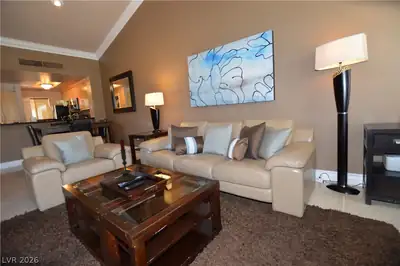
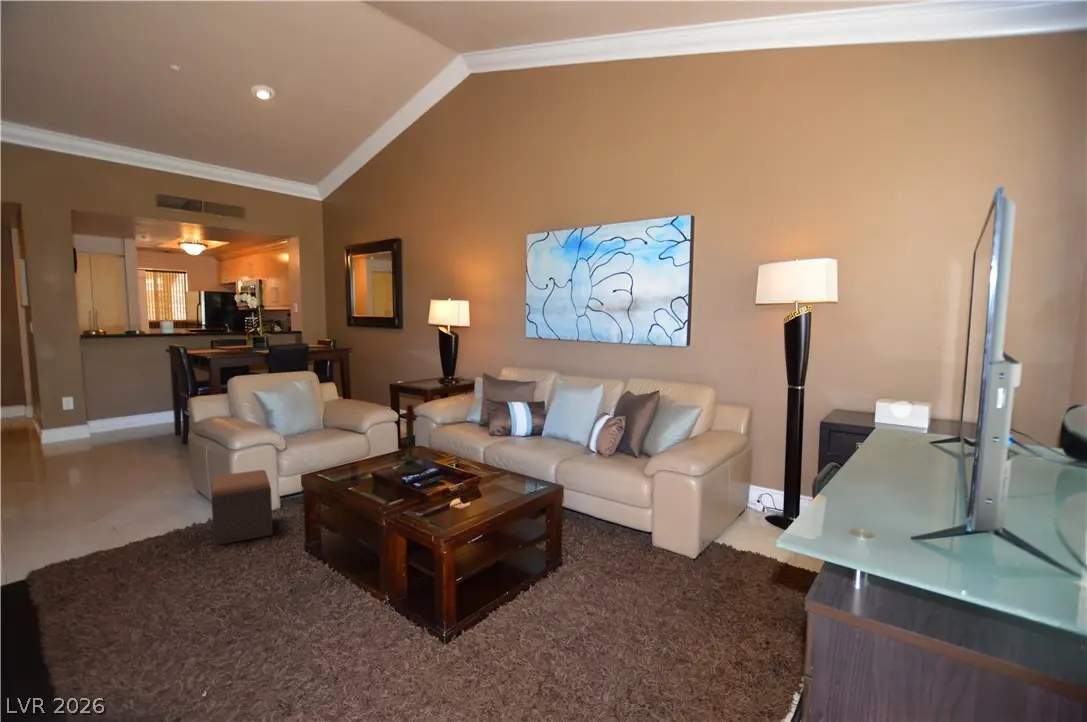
footstool: none [12,184,58,232] -> present [211,470,273,545]

